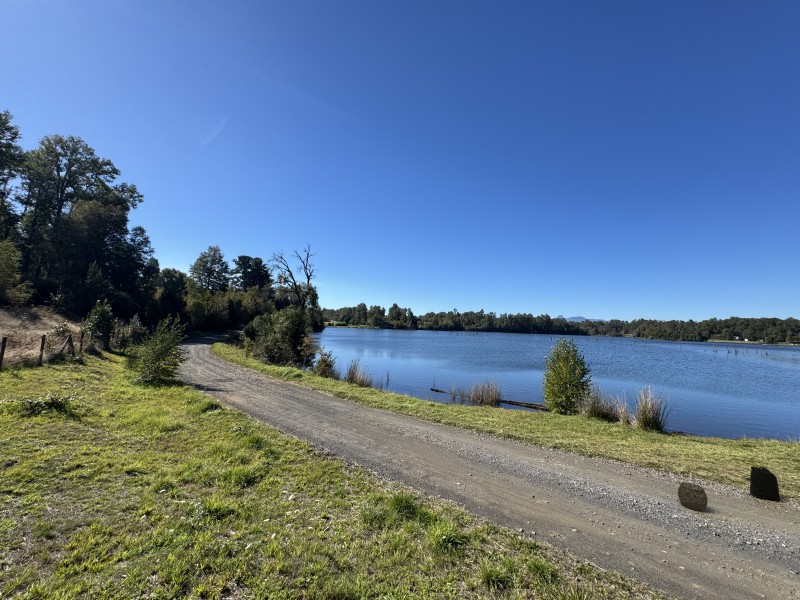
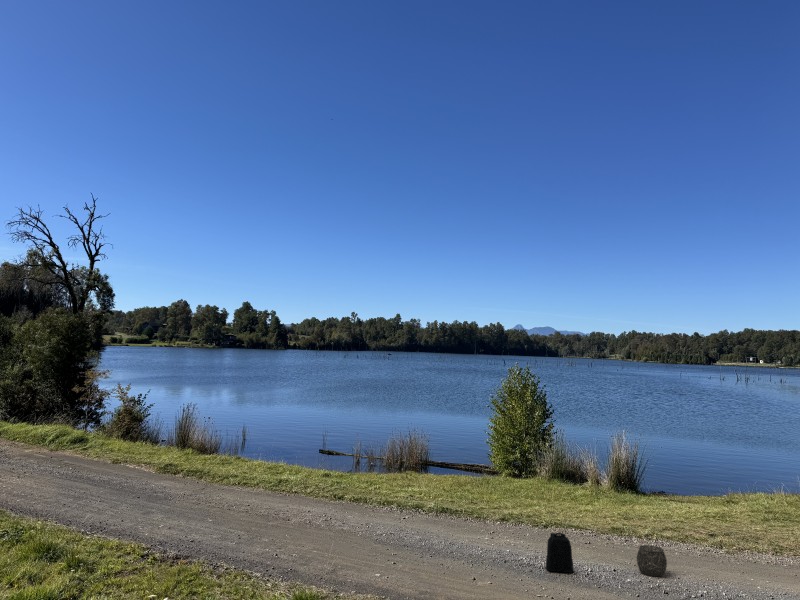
backpack: present [750,466,780,501] -> present [546,533,574,573]

